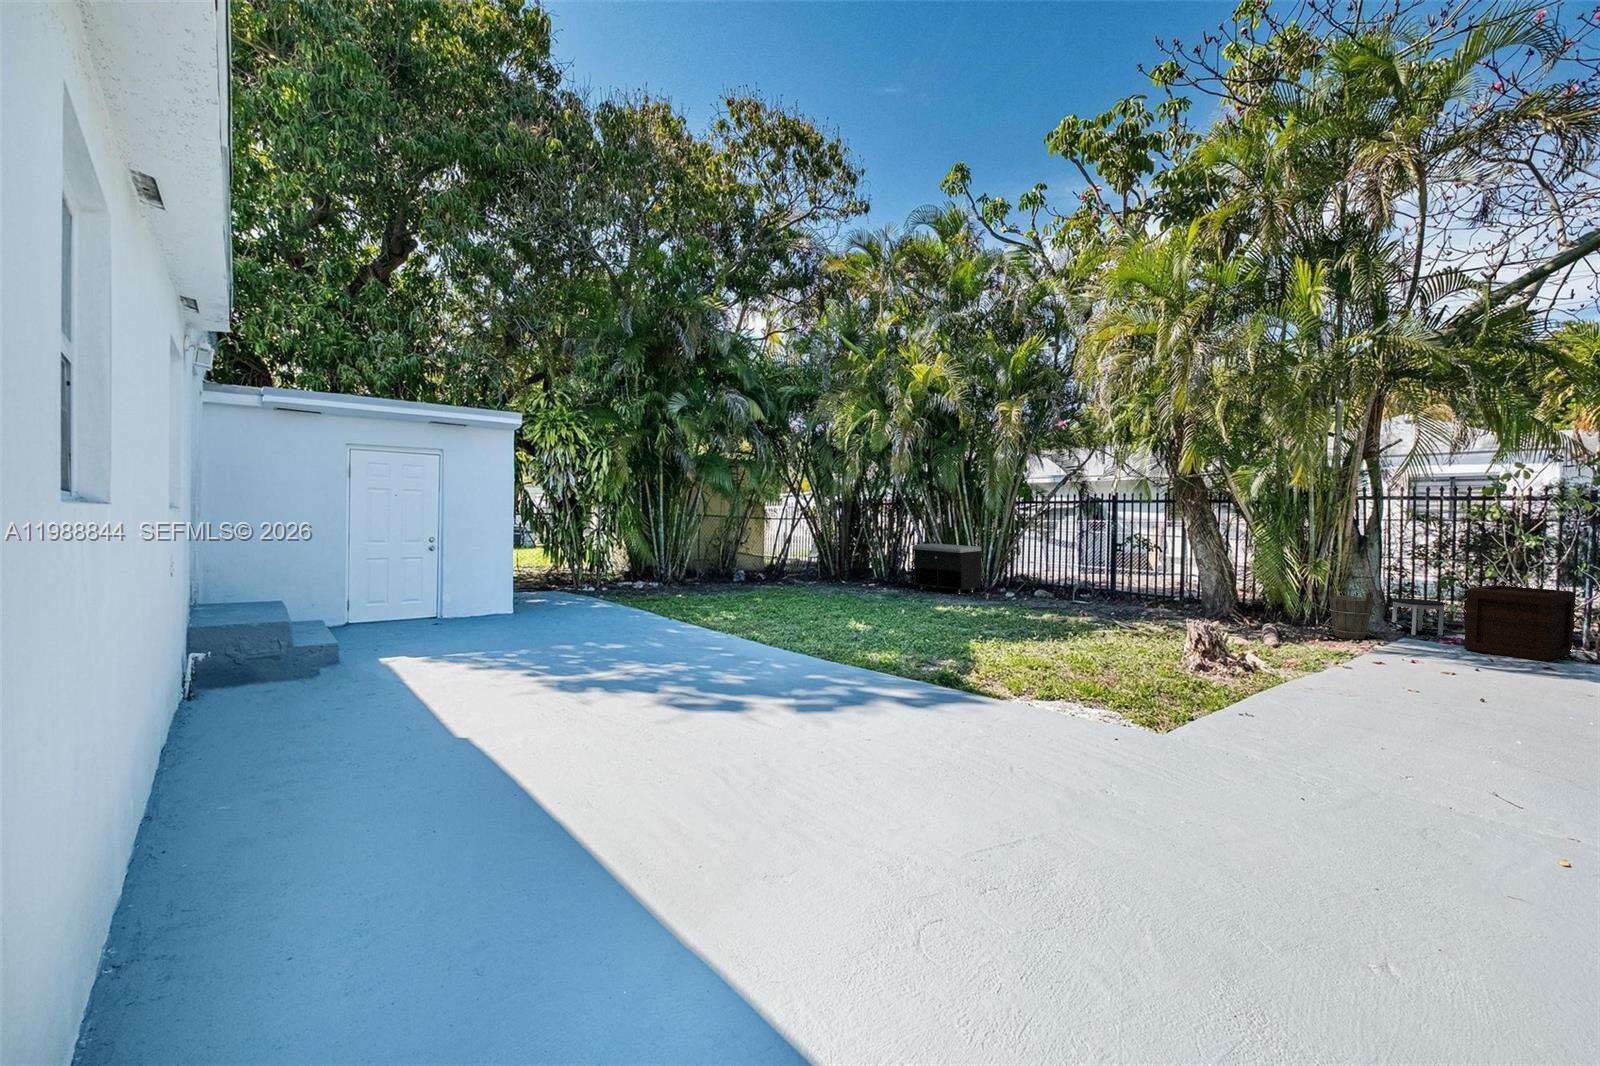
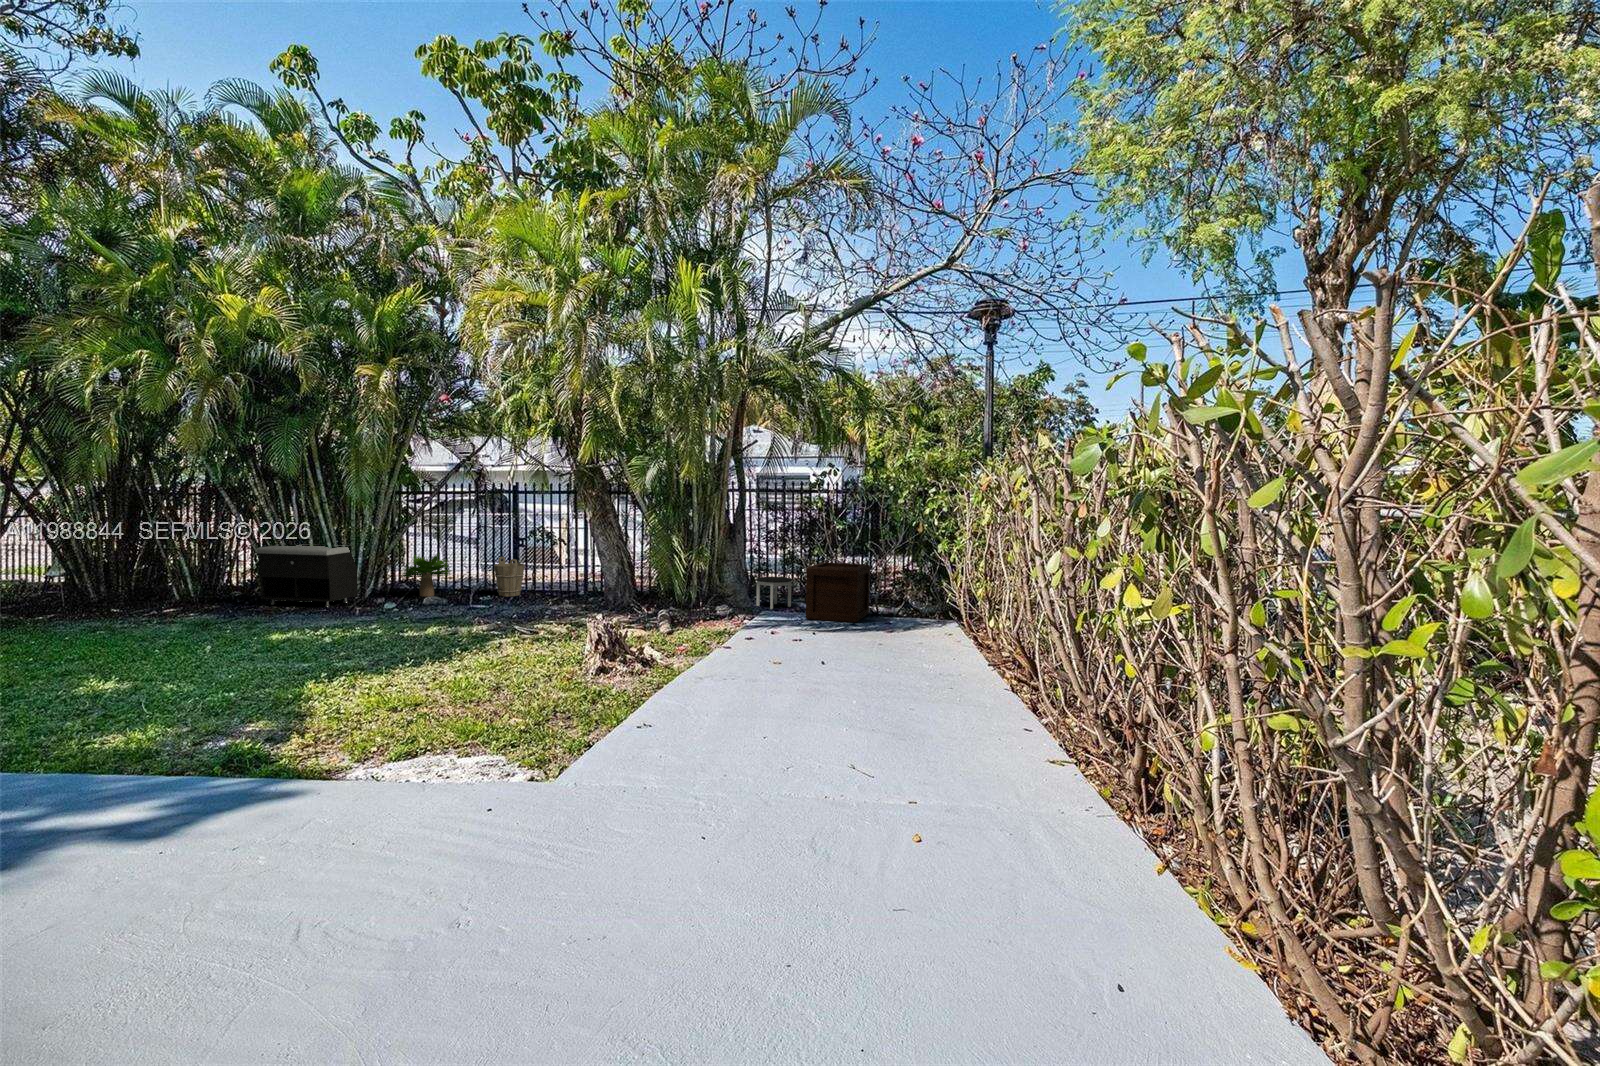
potted plant: none [1011,554,1058,593] -> present [401,553,451,596]
bucket: present [1329,588,1374,639] -> present [494,557,525,597]

